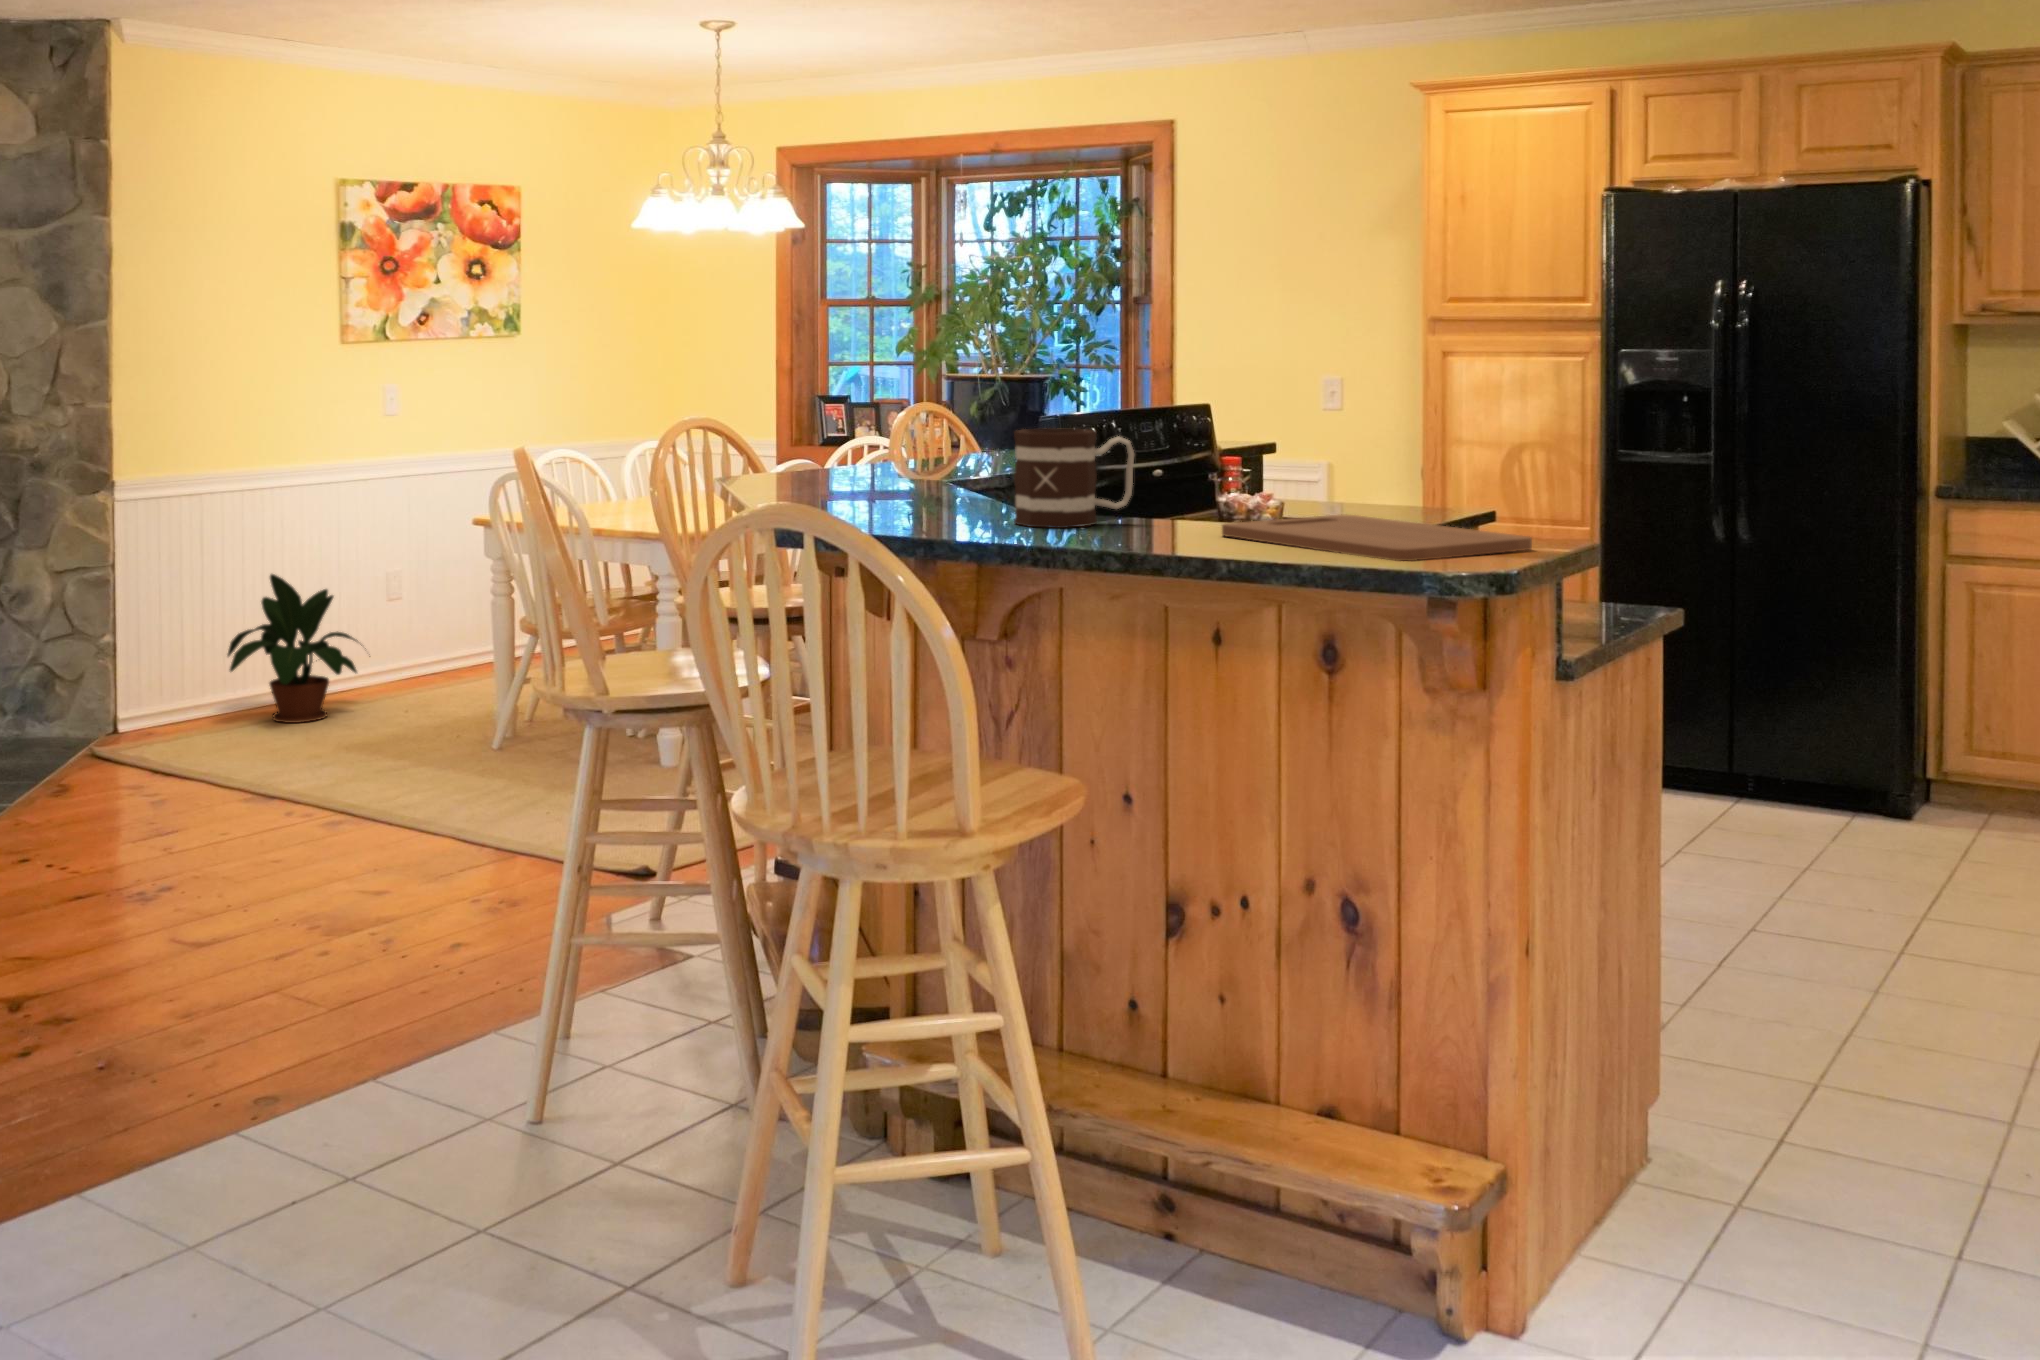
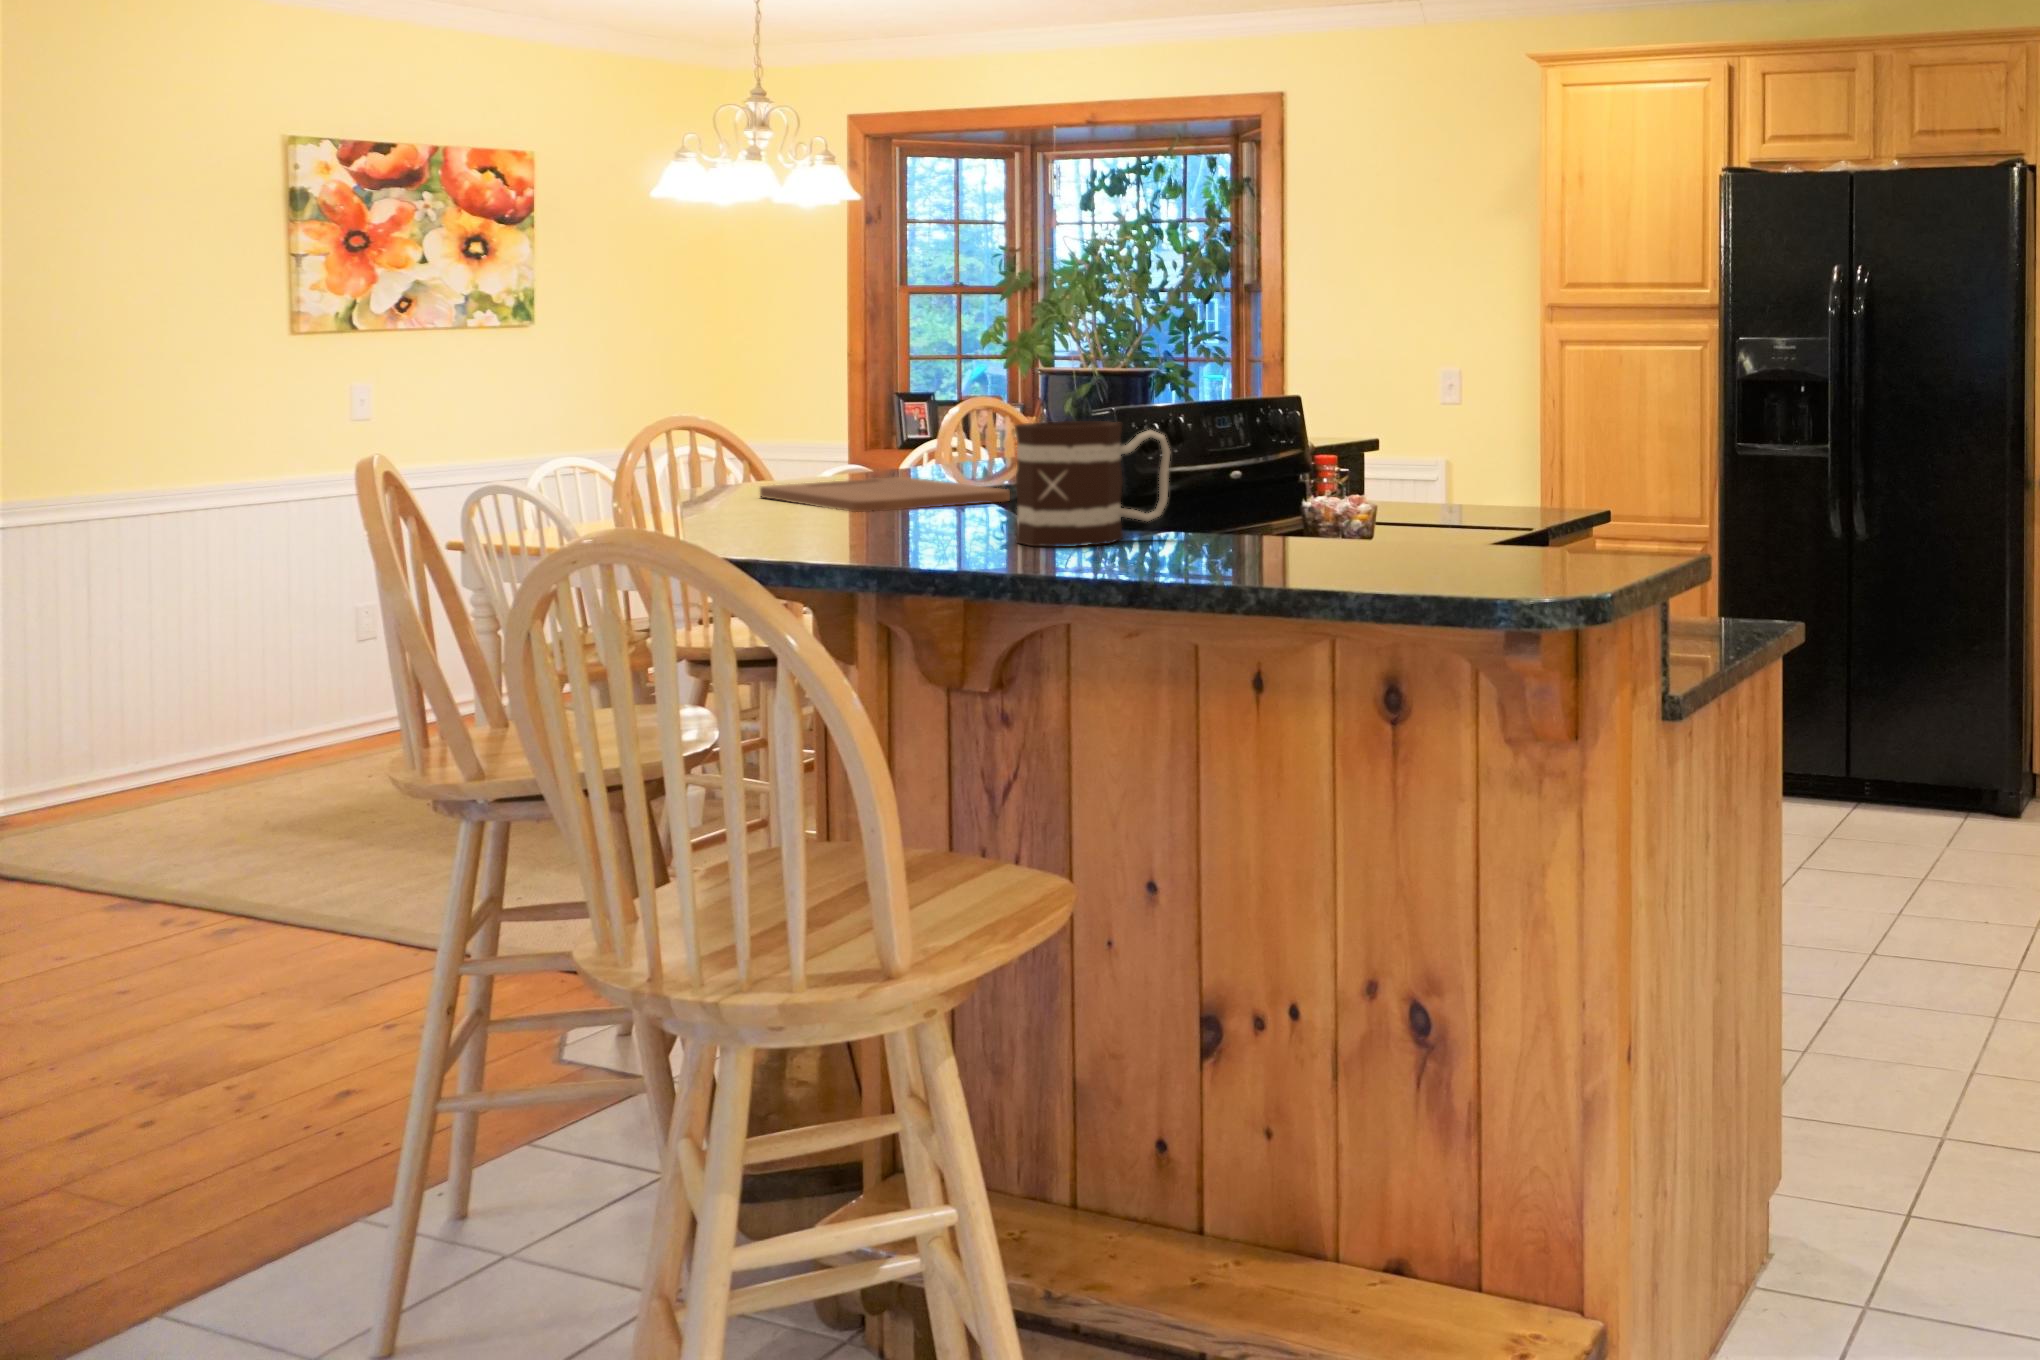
cutting board: present [1222,515,1532,561] -> present [760,477,1010,512]
potted plant: present [228,574,362,723] -> none [104,621,314,806]

